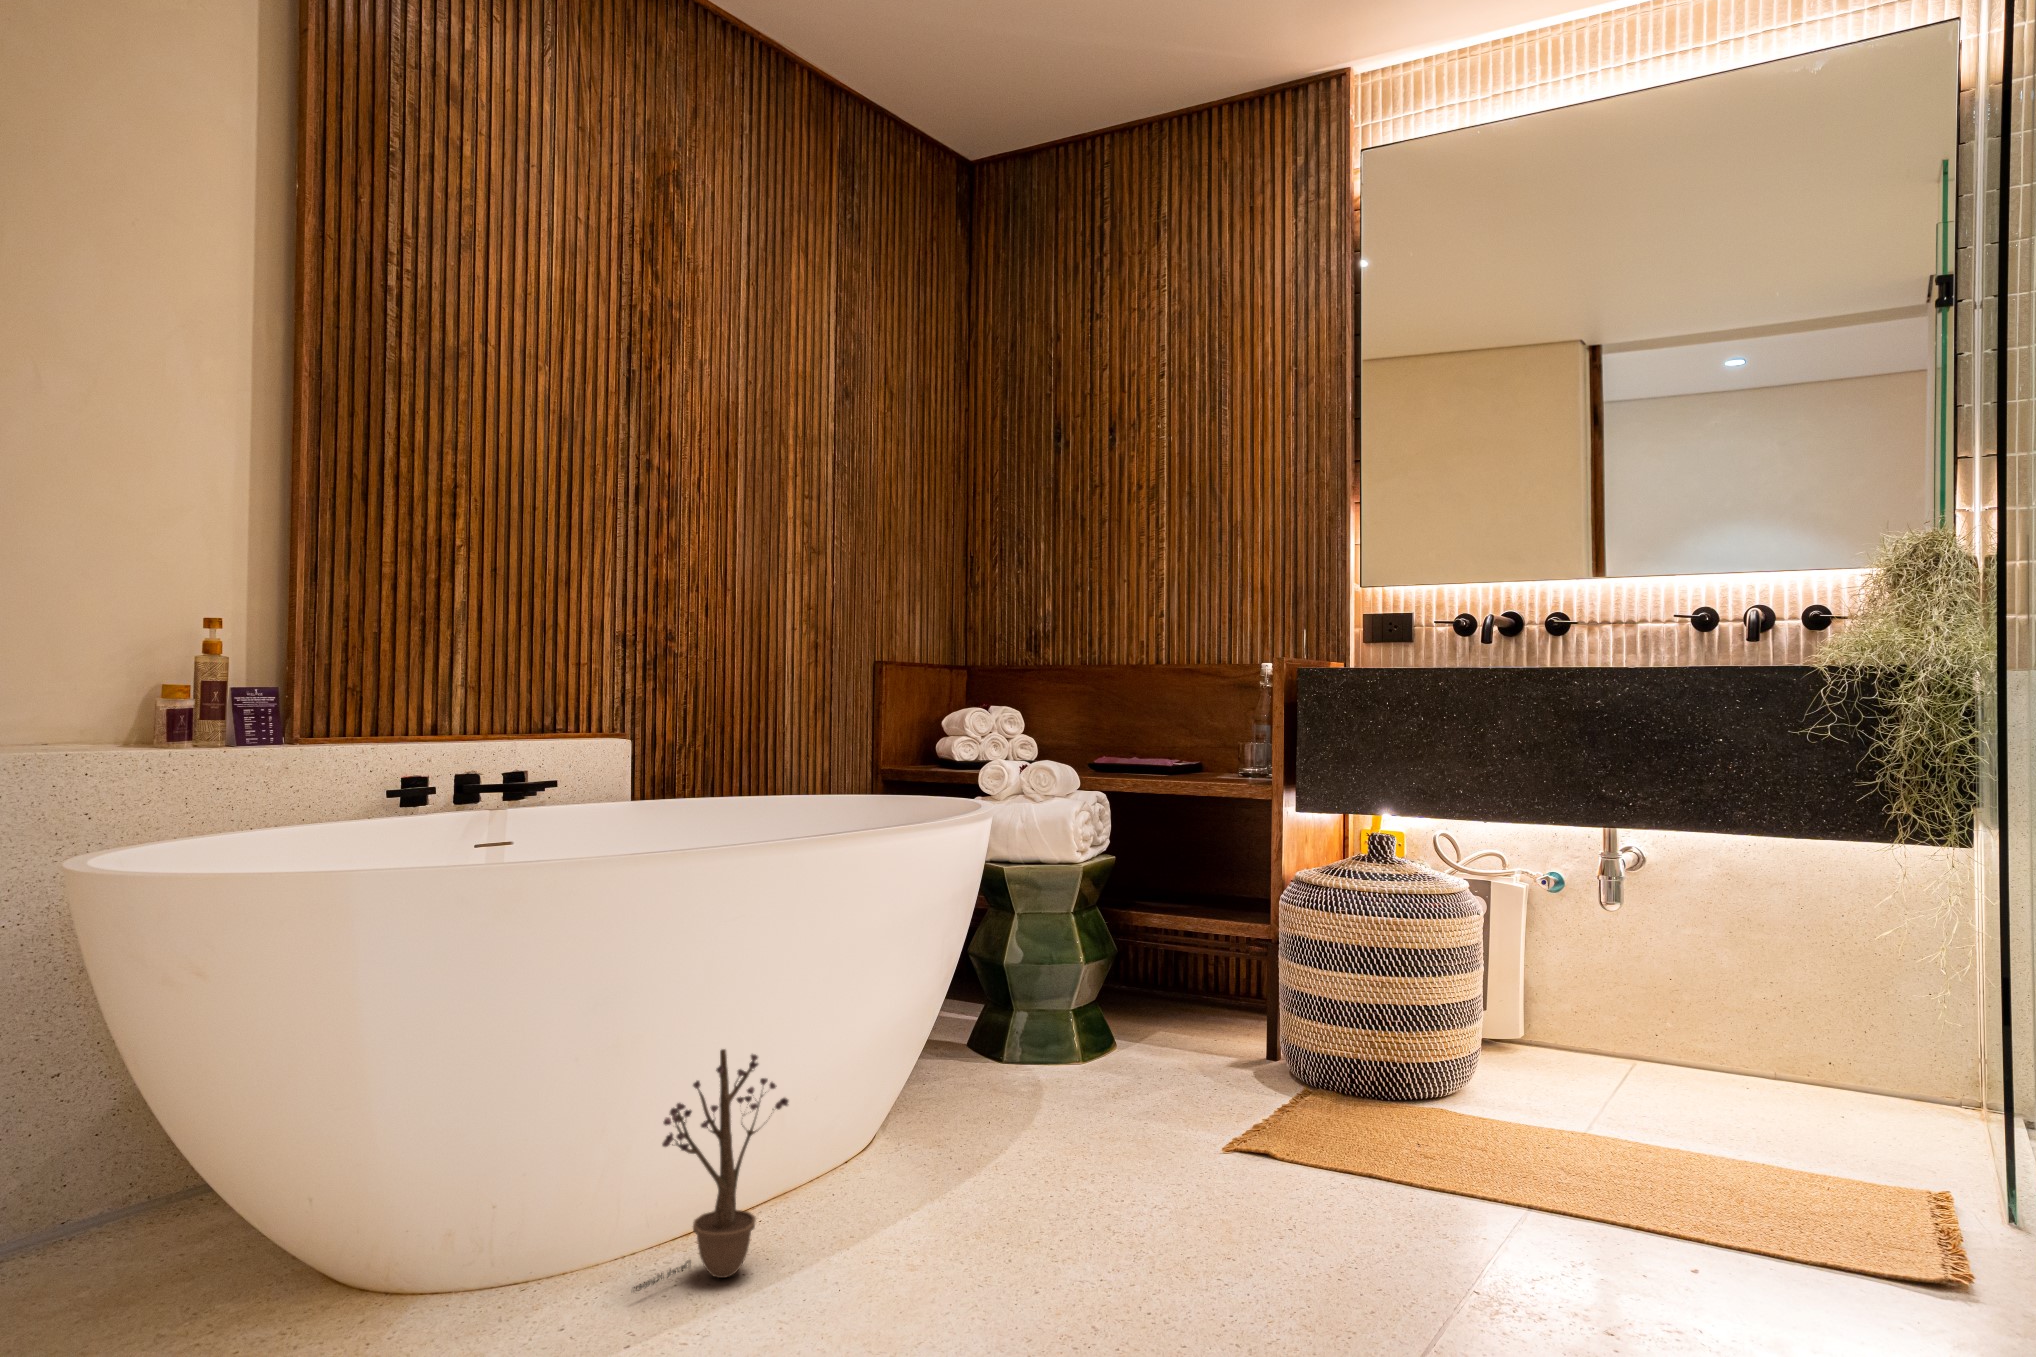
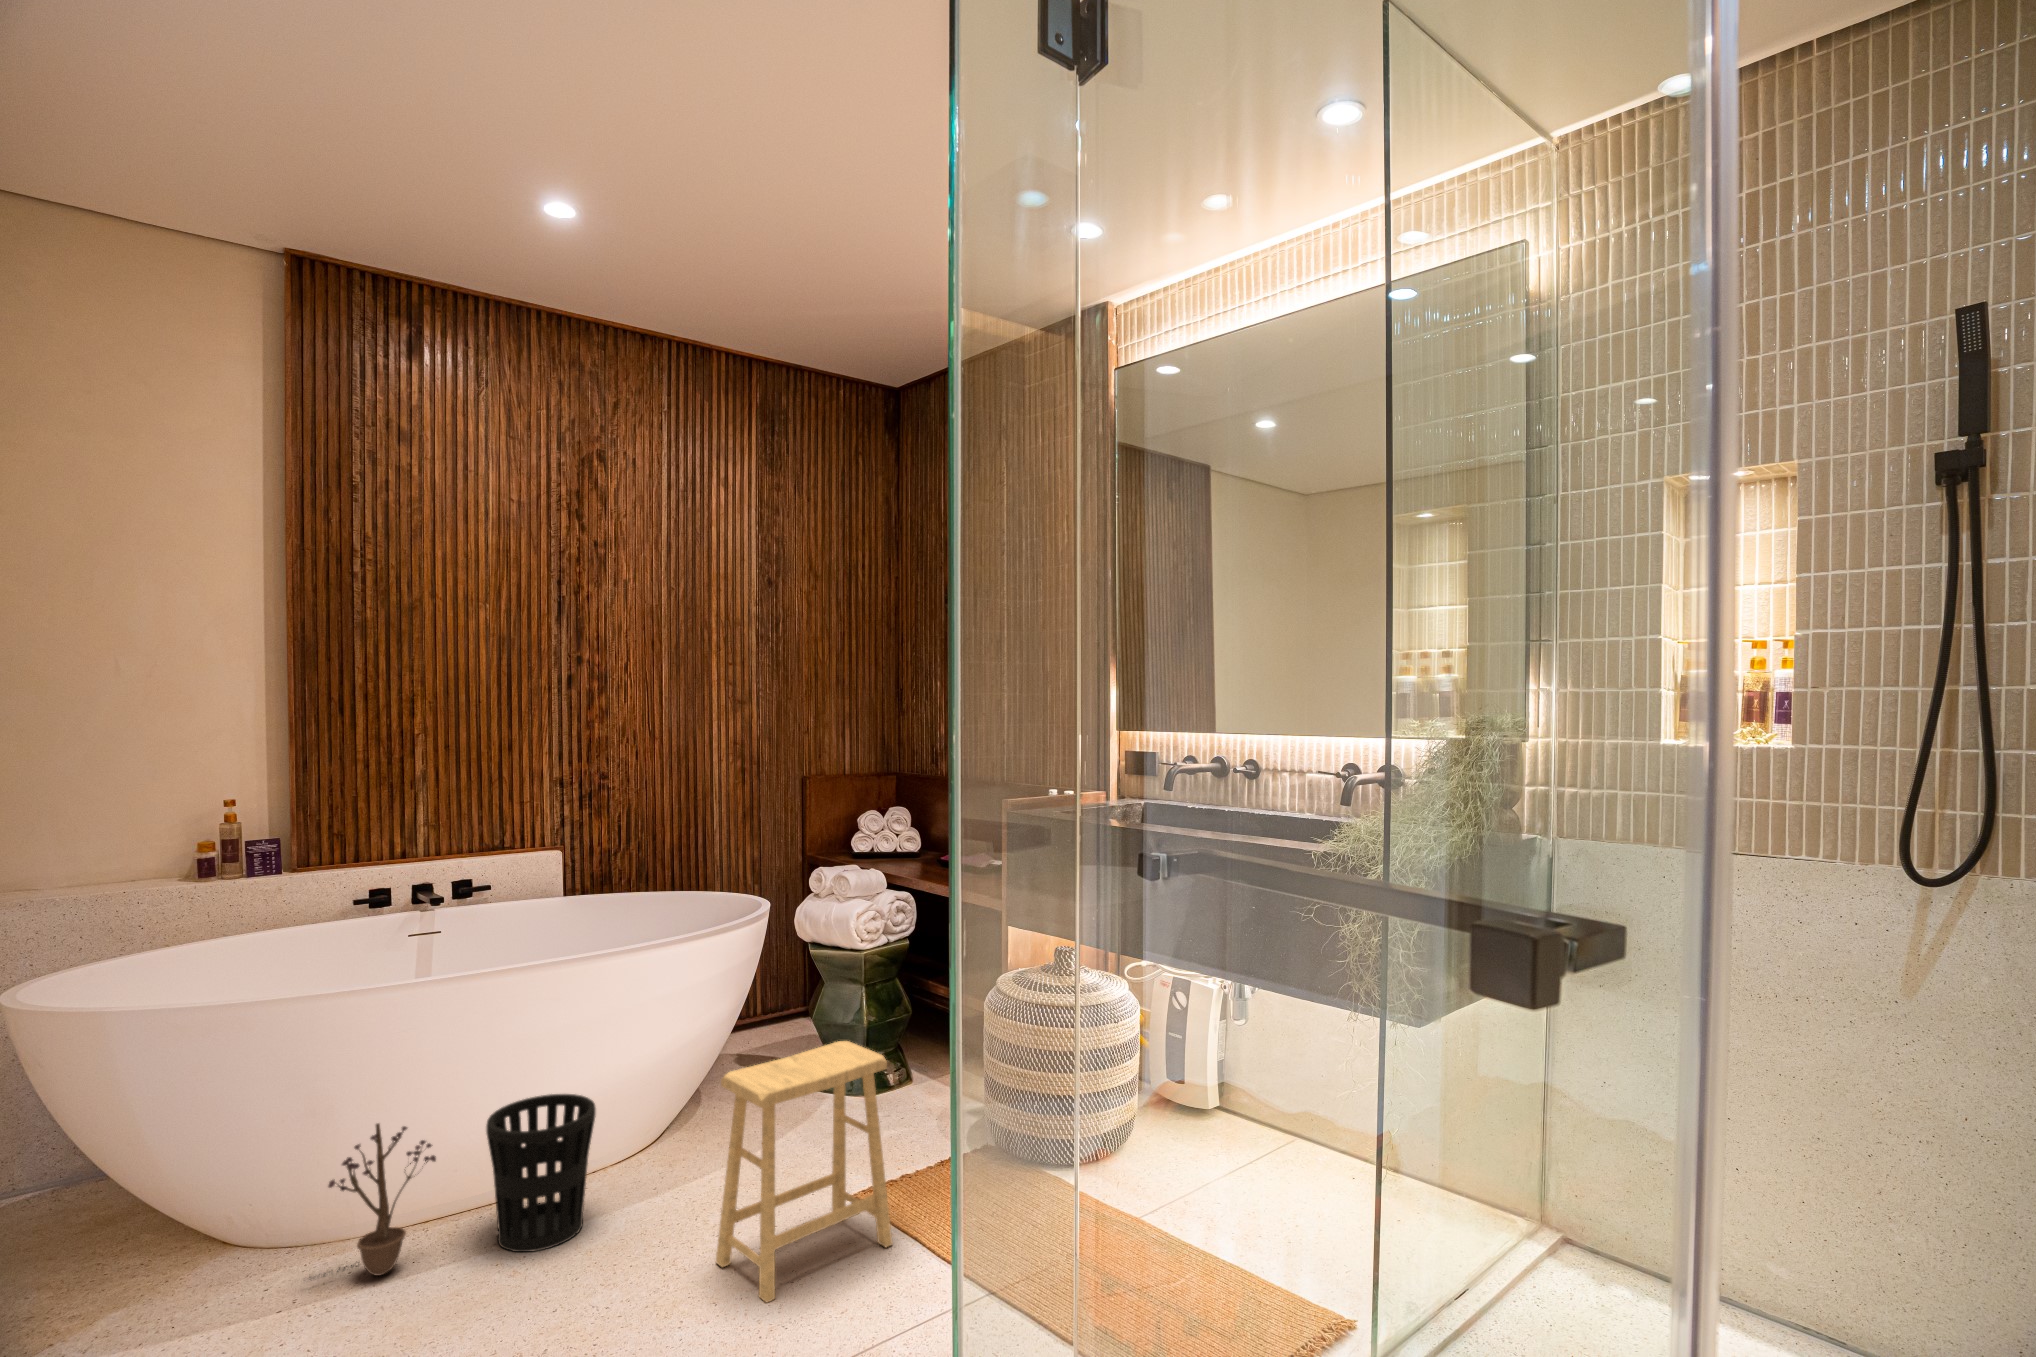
footstool: none [1177,930,1364,1250] -> present [716,1041,892,1302]
wastebasket: none [816,1023,960,1235] -> present [486,1094,596,1252]

